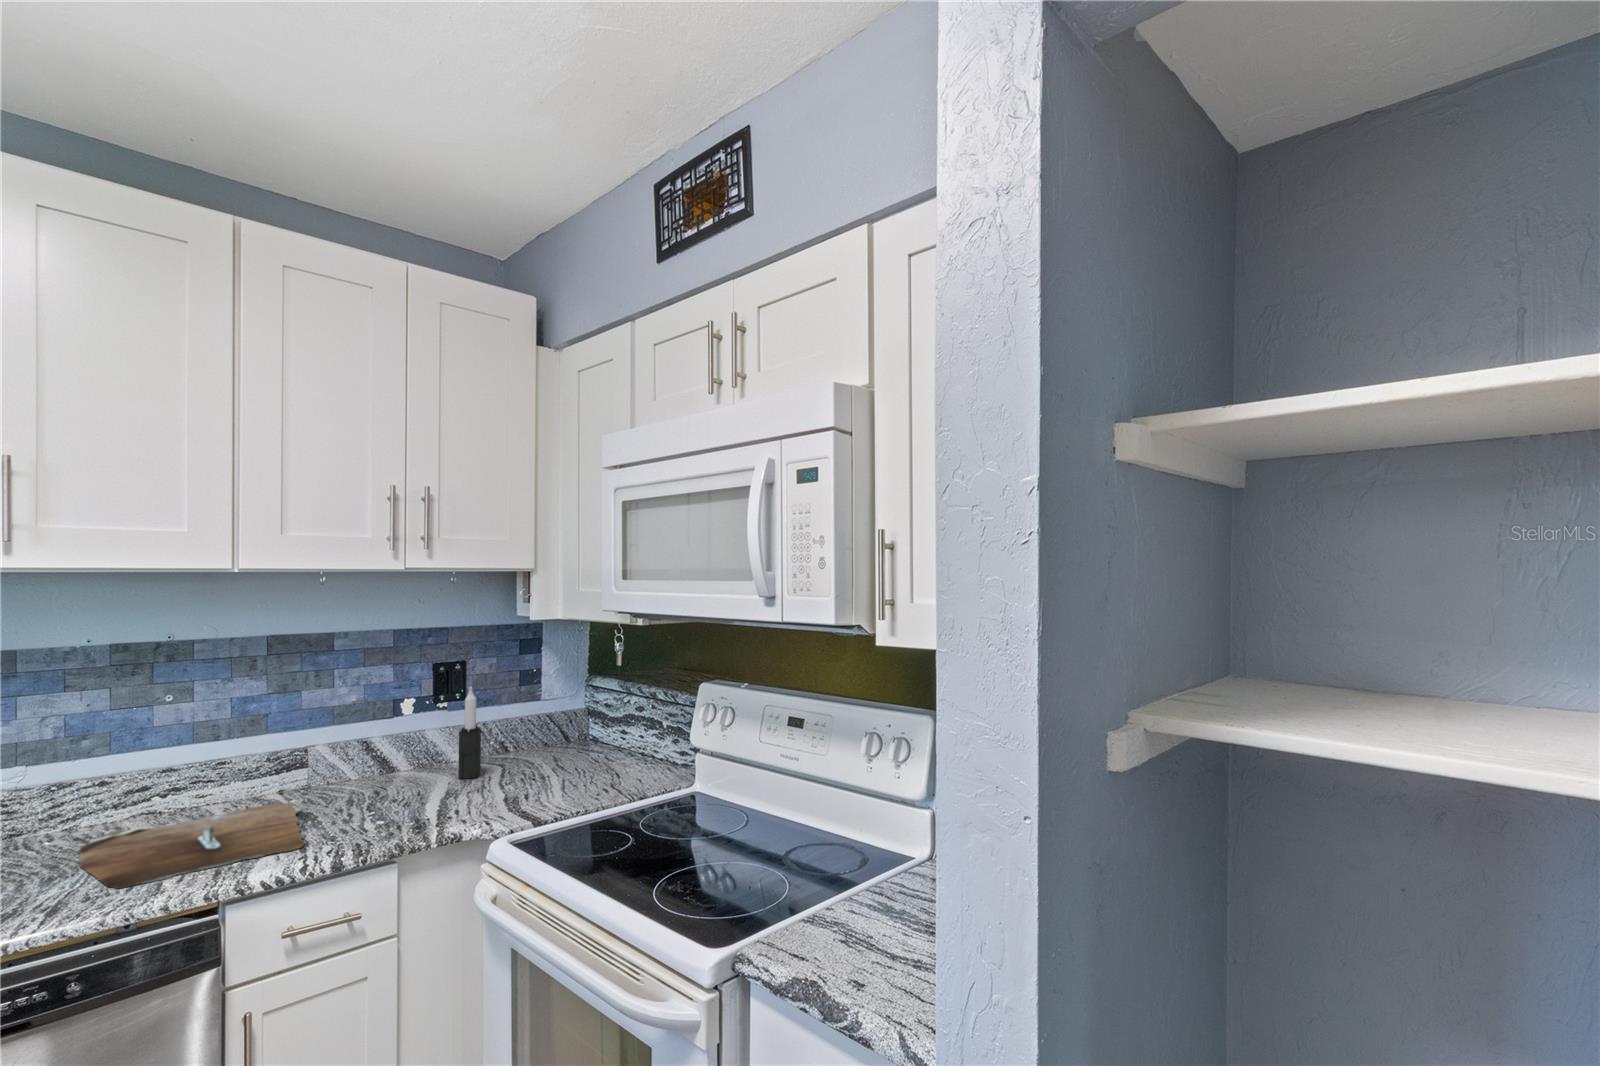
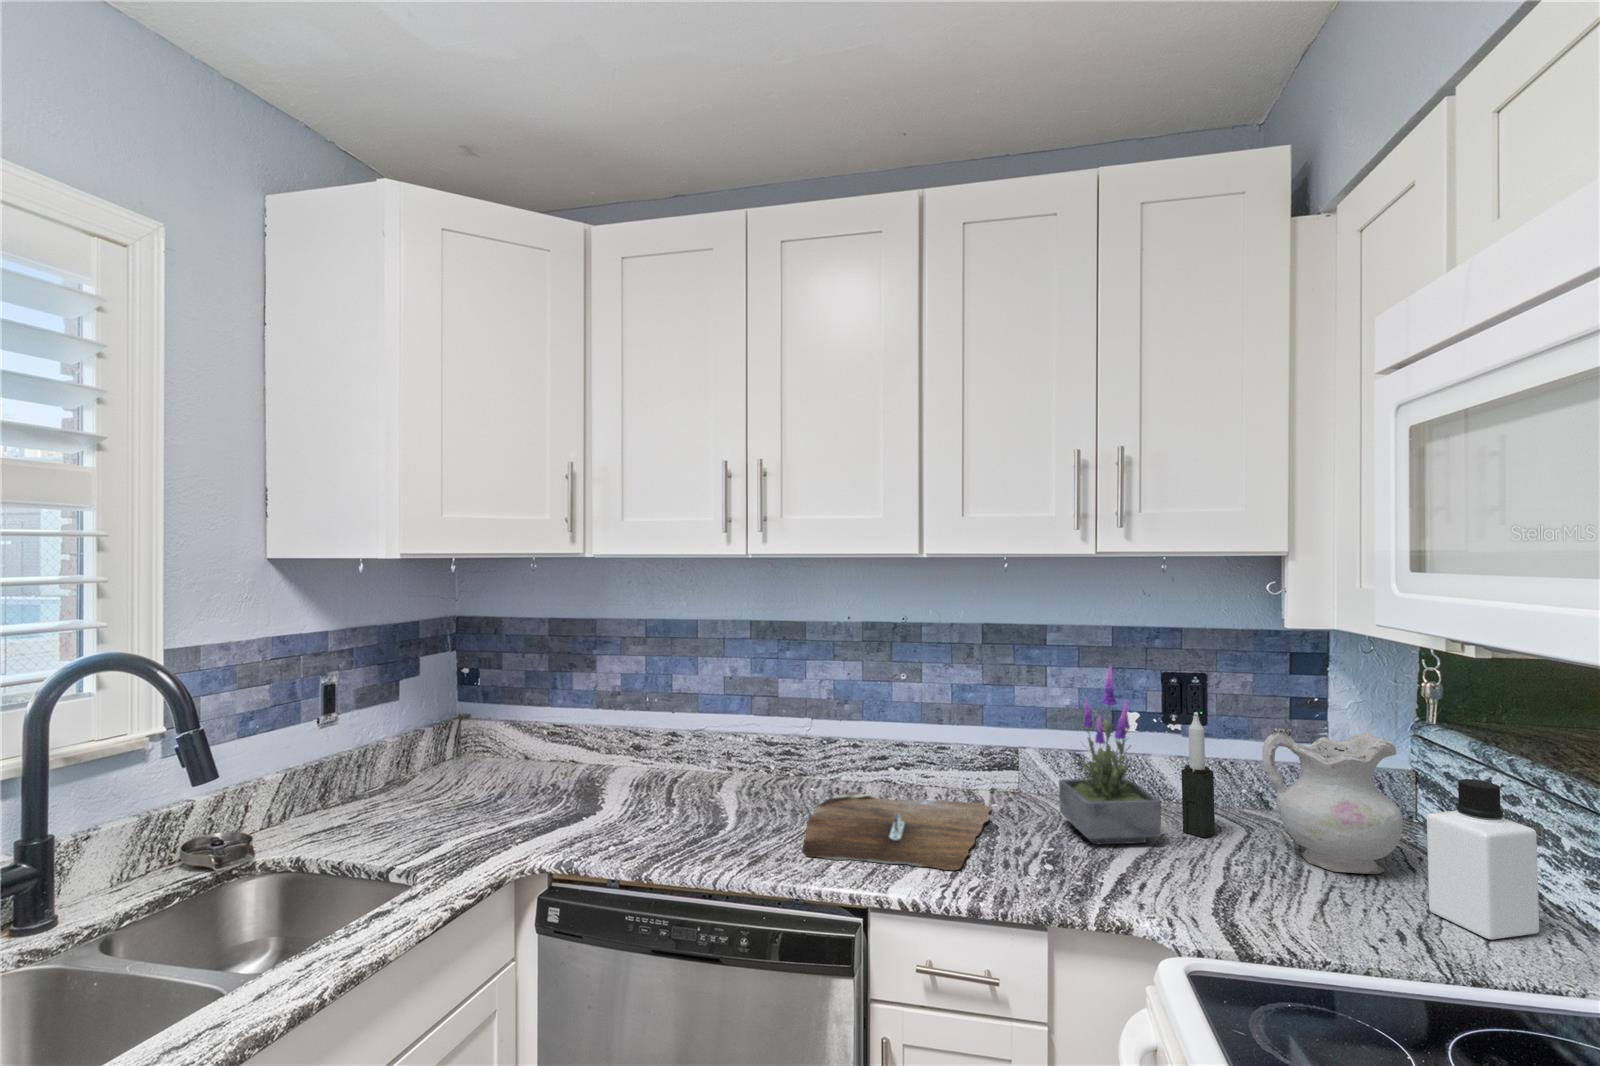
potted plant: none [362,657,451,802] -> present [1059,667,1161,844]
ceramic pitcher: none [518,683,593,774] -> present [1262,728,1403,874]
bottle: none [612,696,658,781] -> present [1427,779,1539,940]

